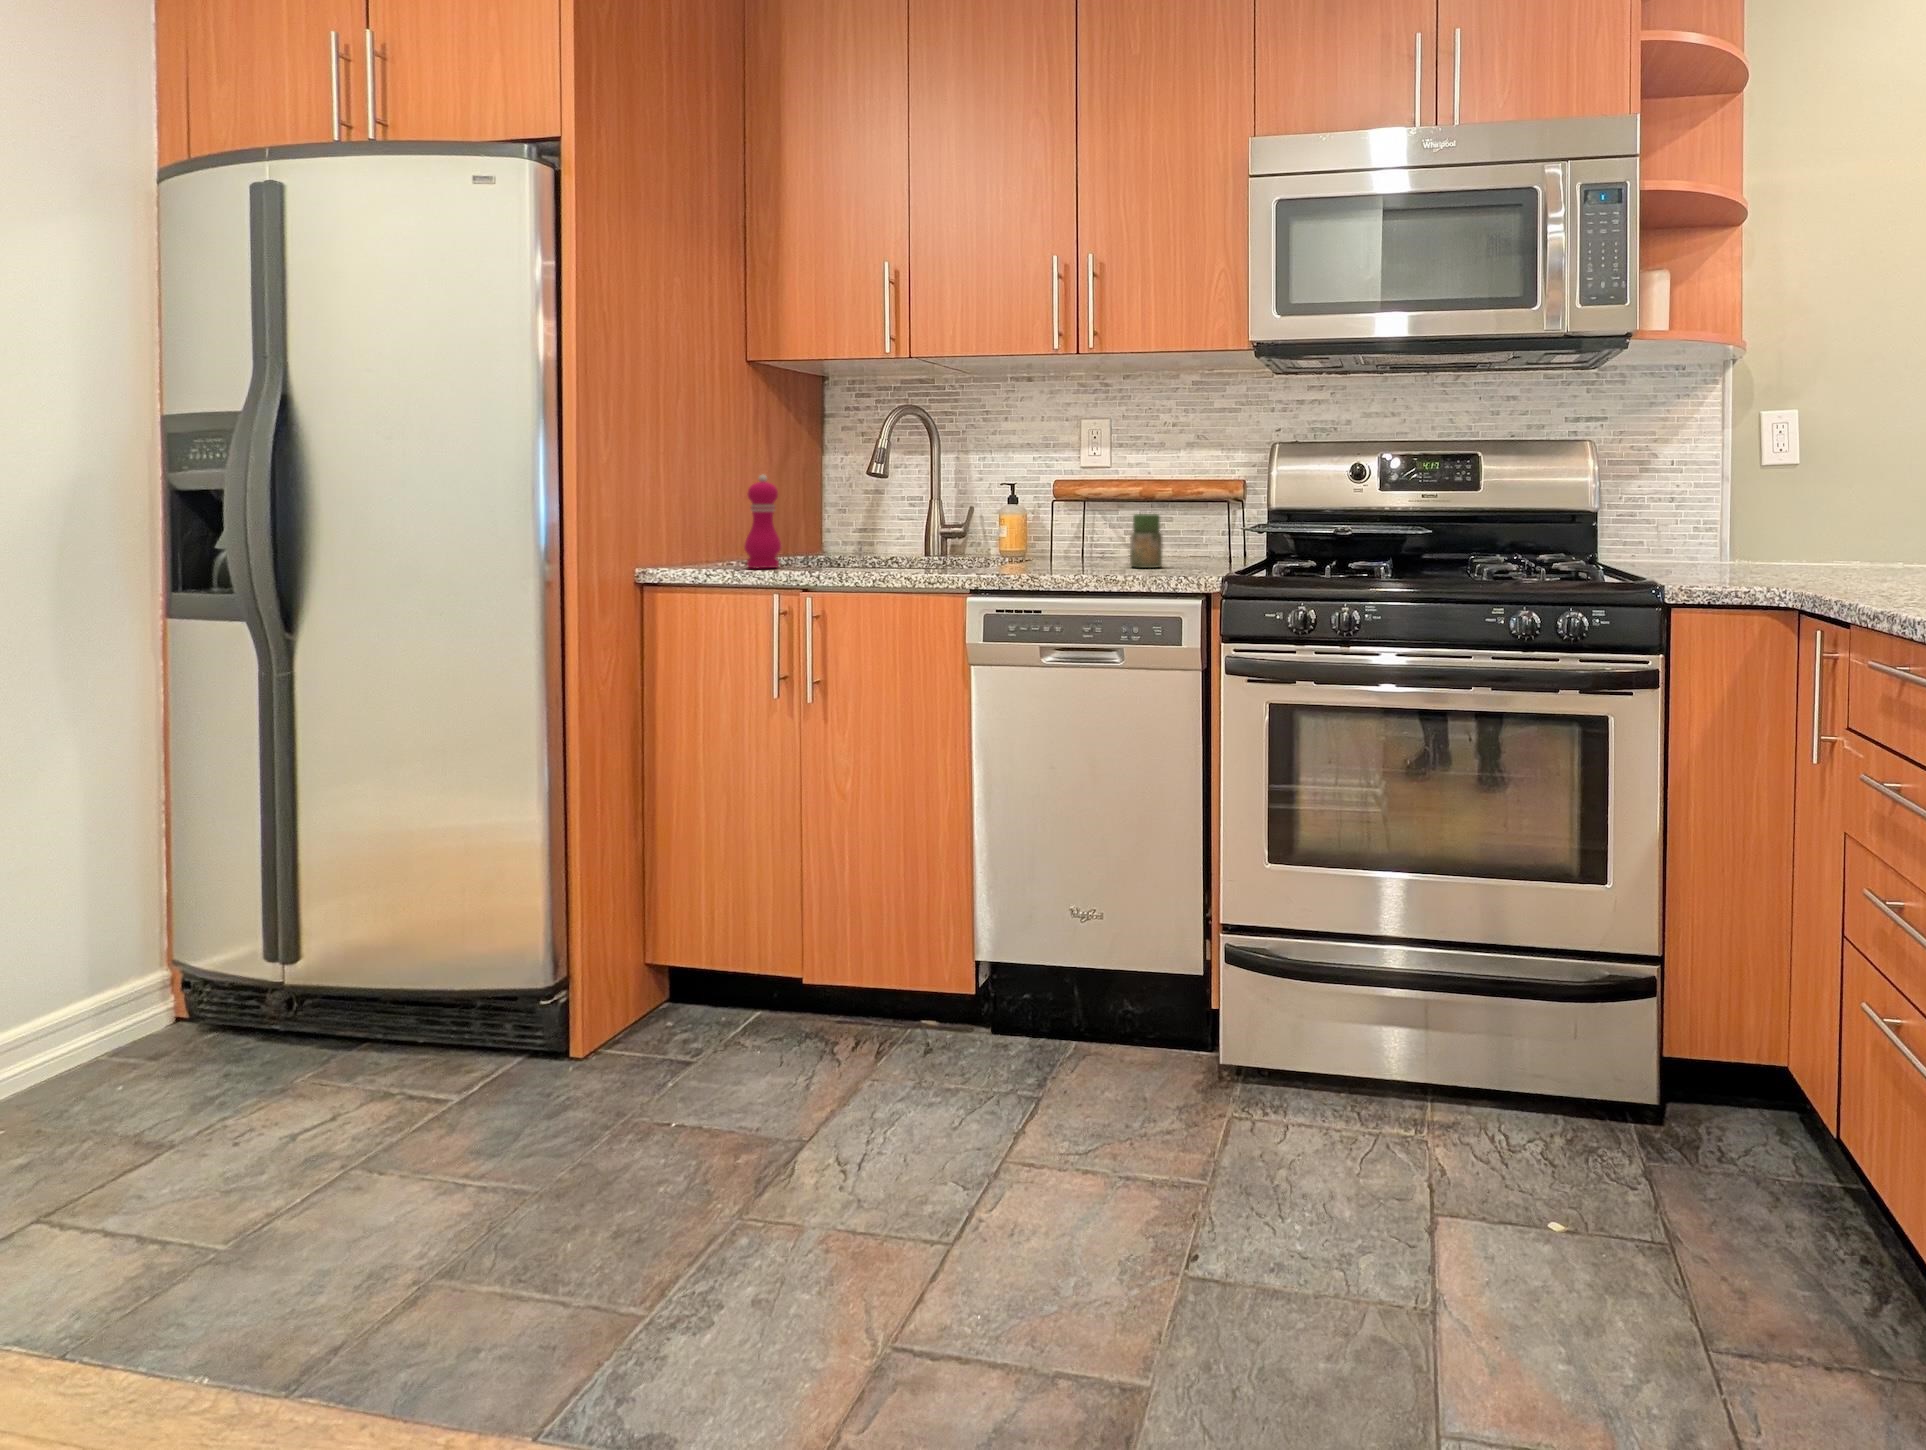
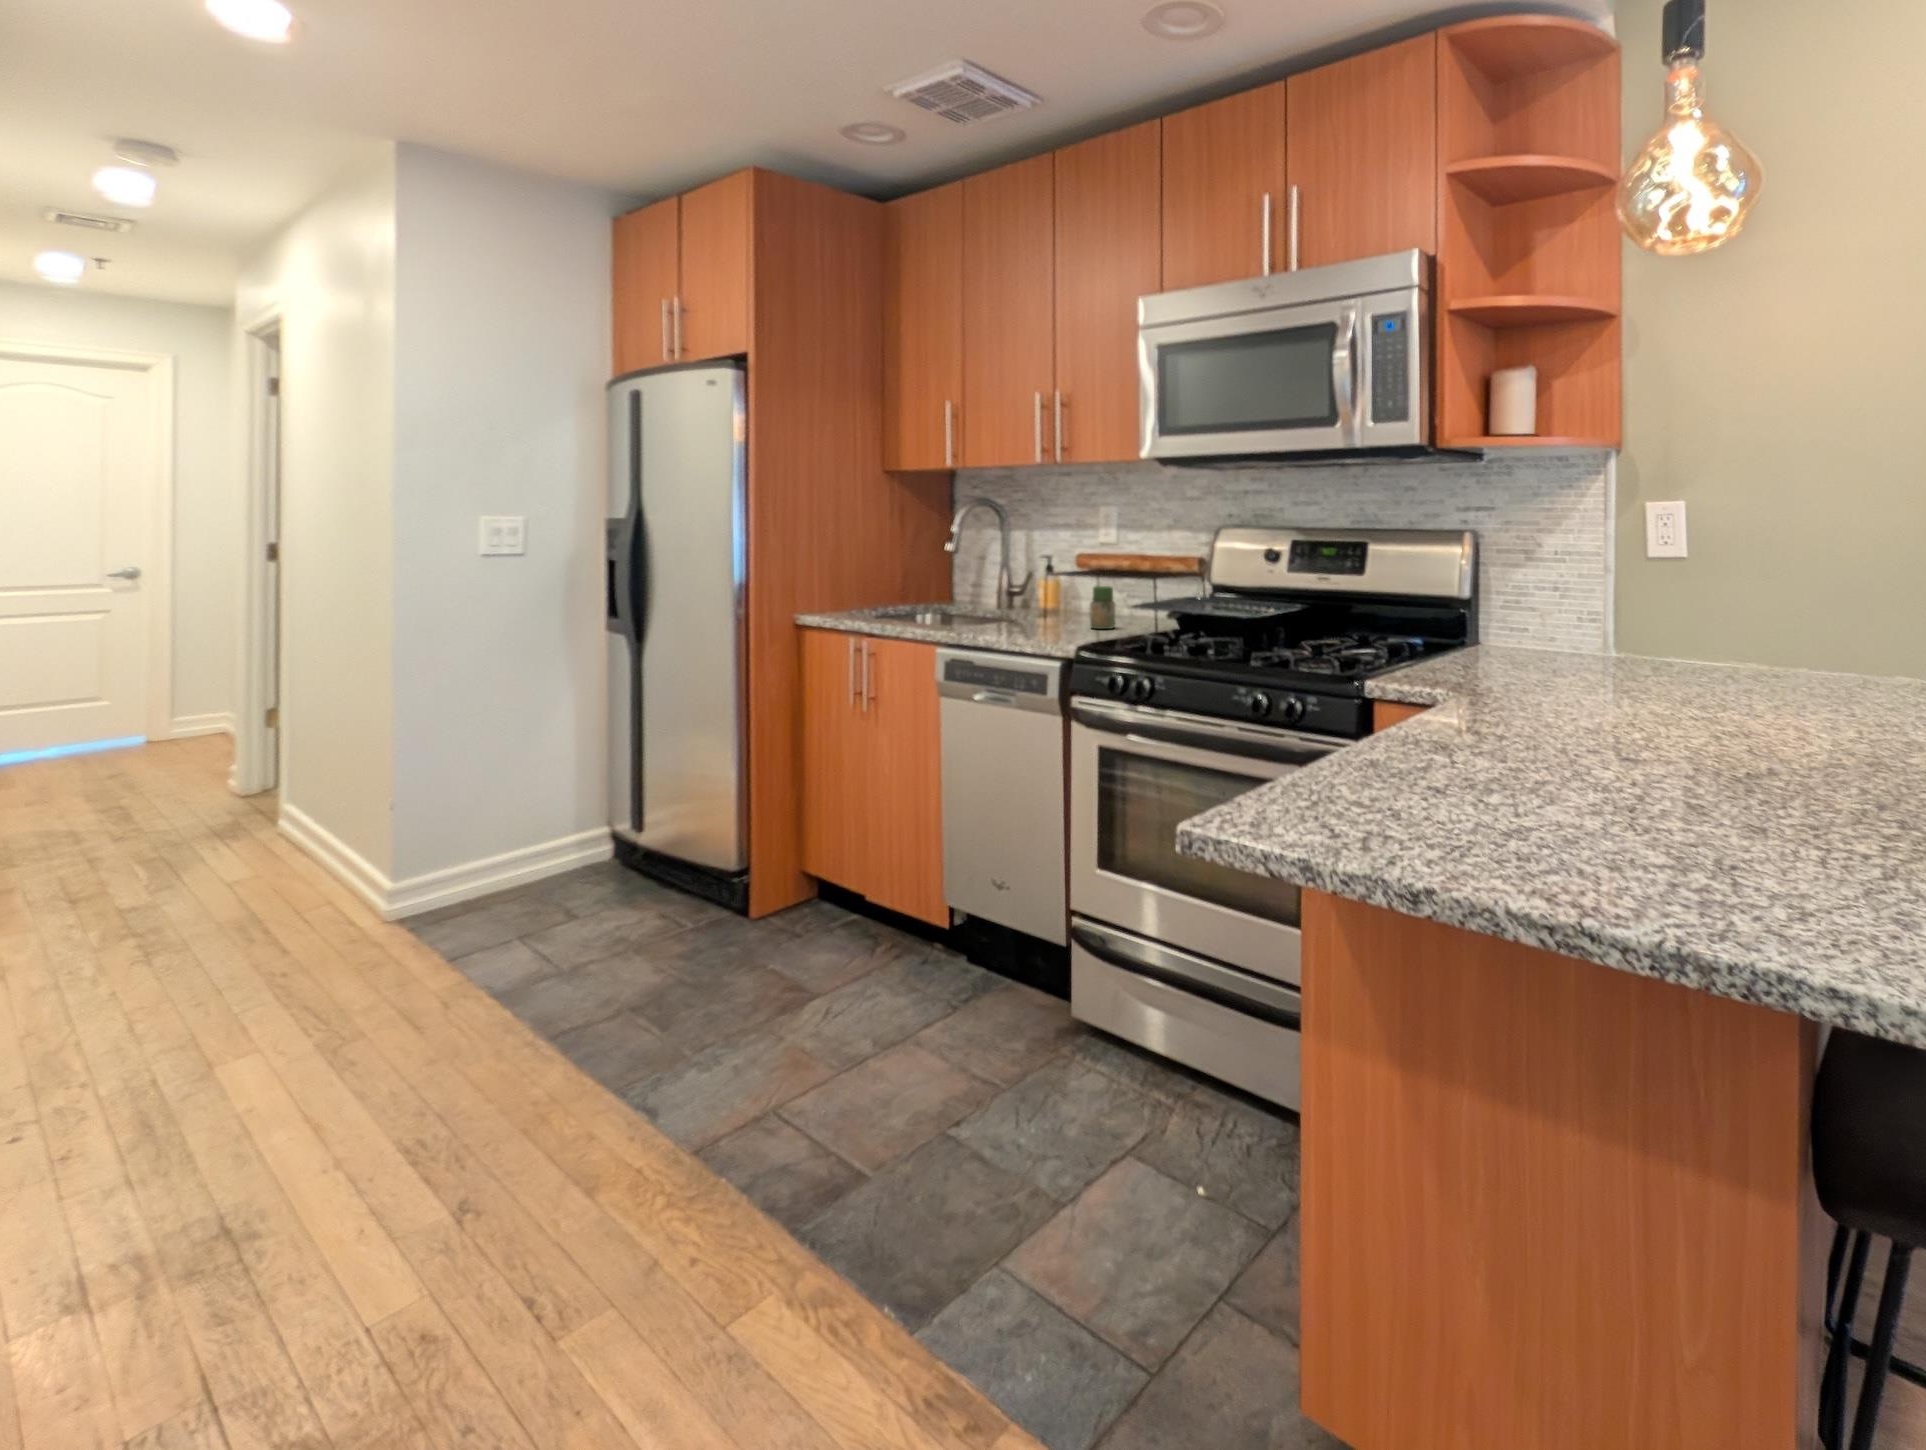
pepper mill: present [744,475,781,568] -> none [856,553,880,616]

